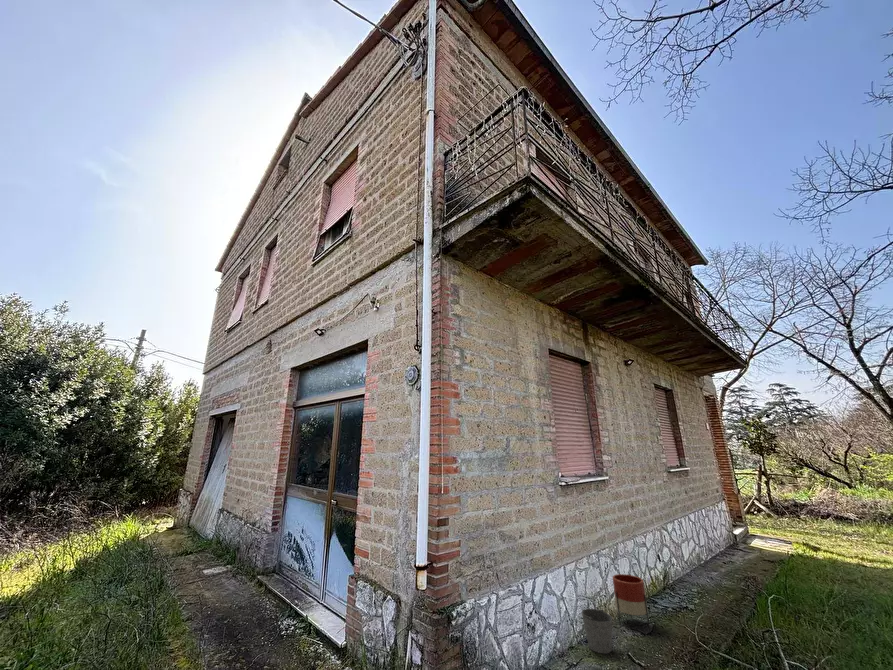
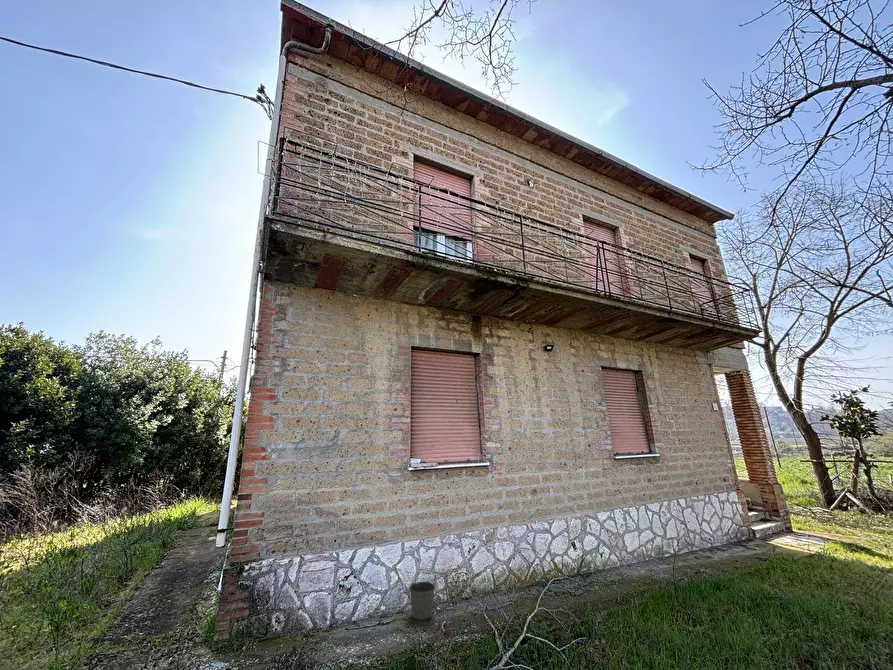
planter: present [613,574,650,629] -> none [471,556,499,608]

